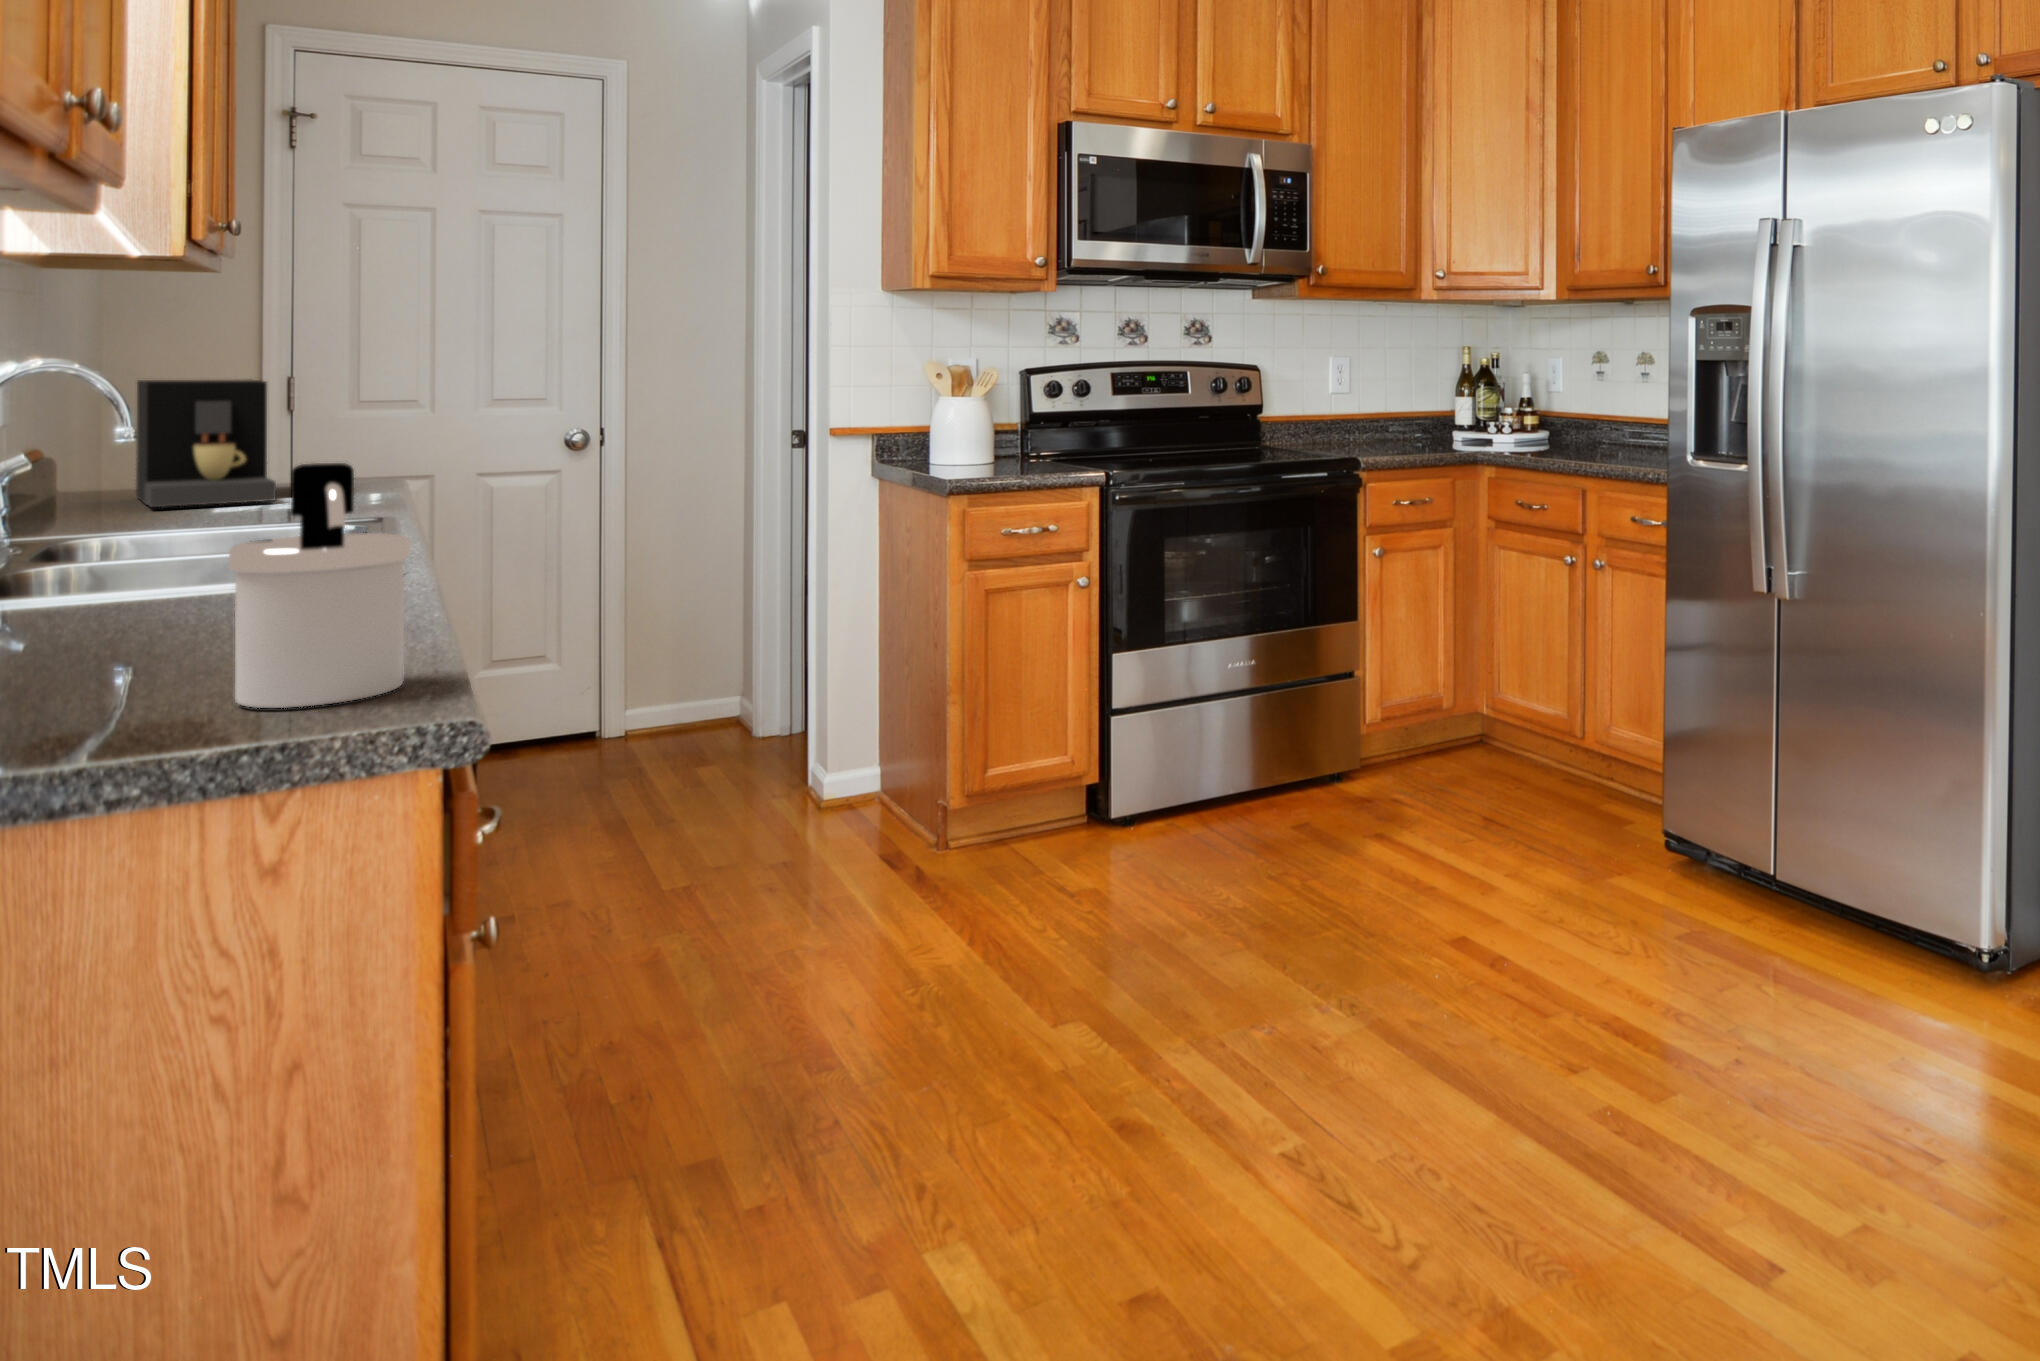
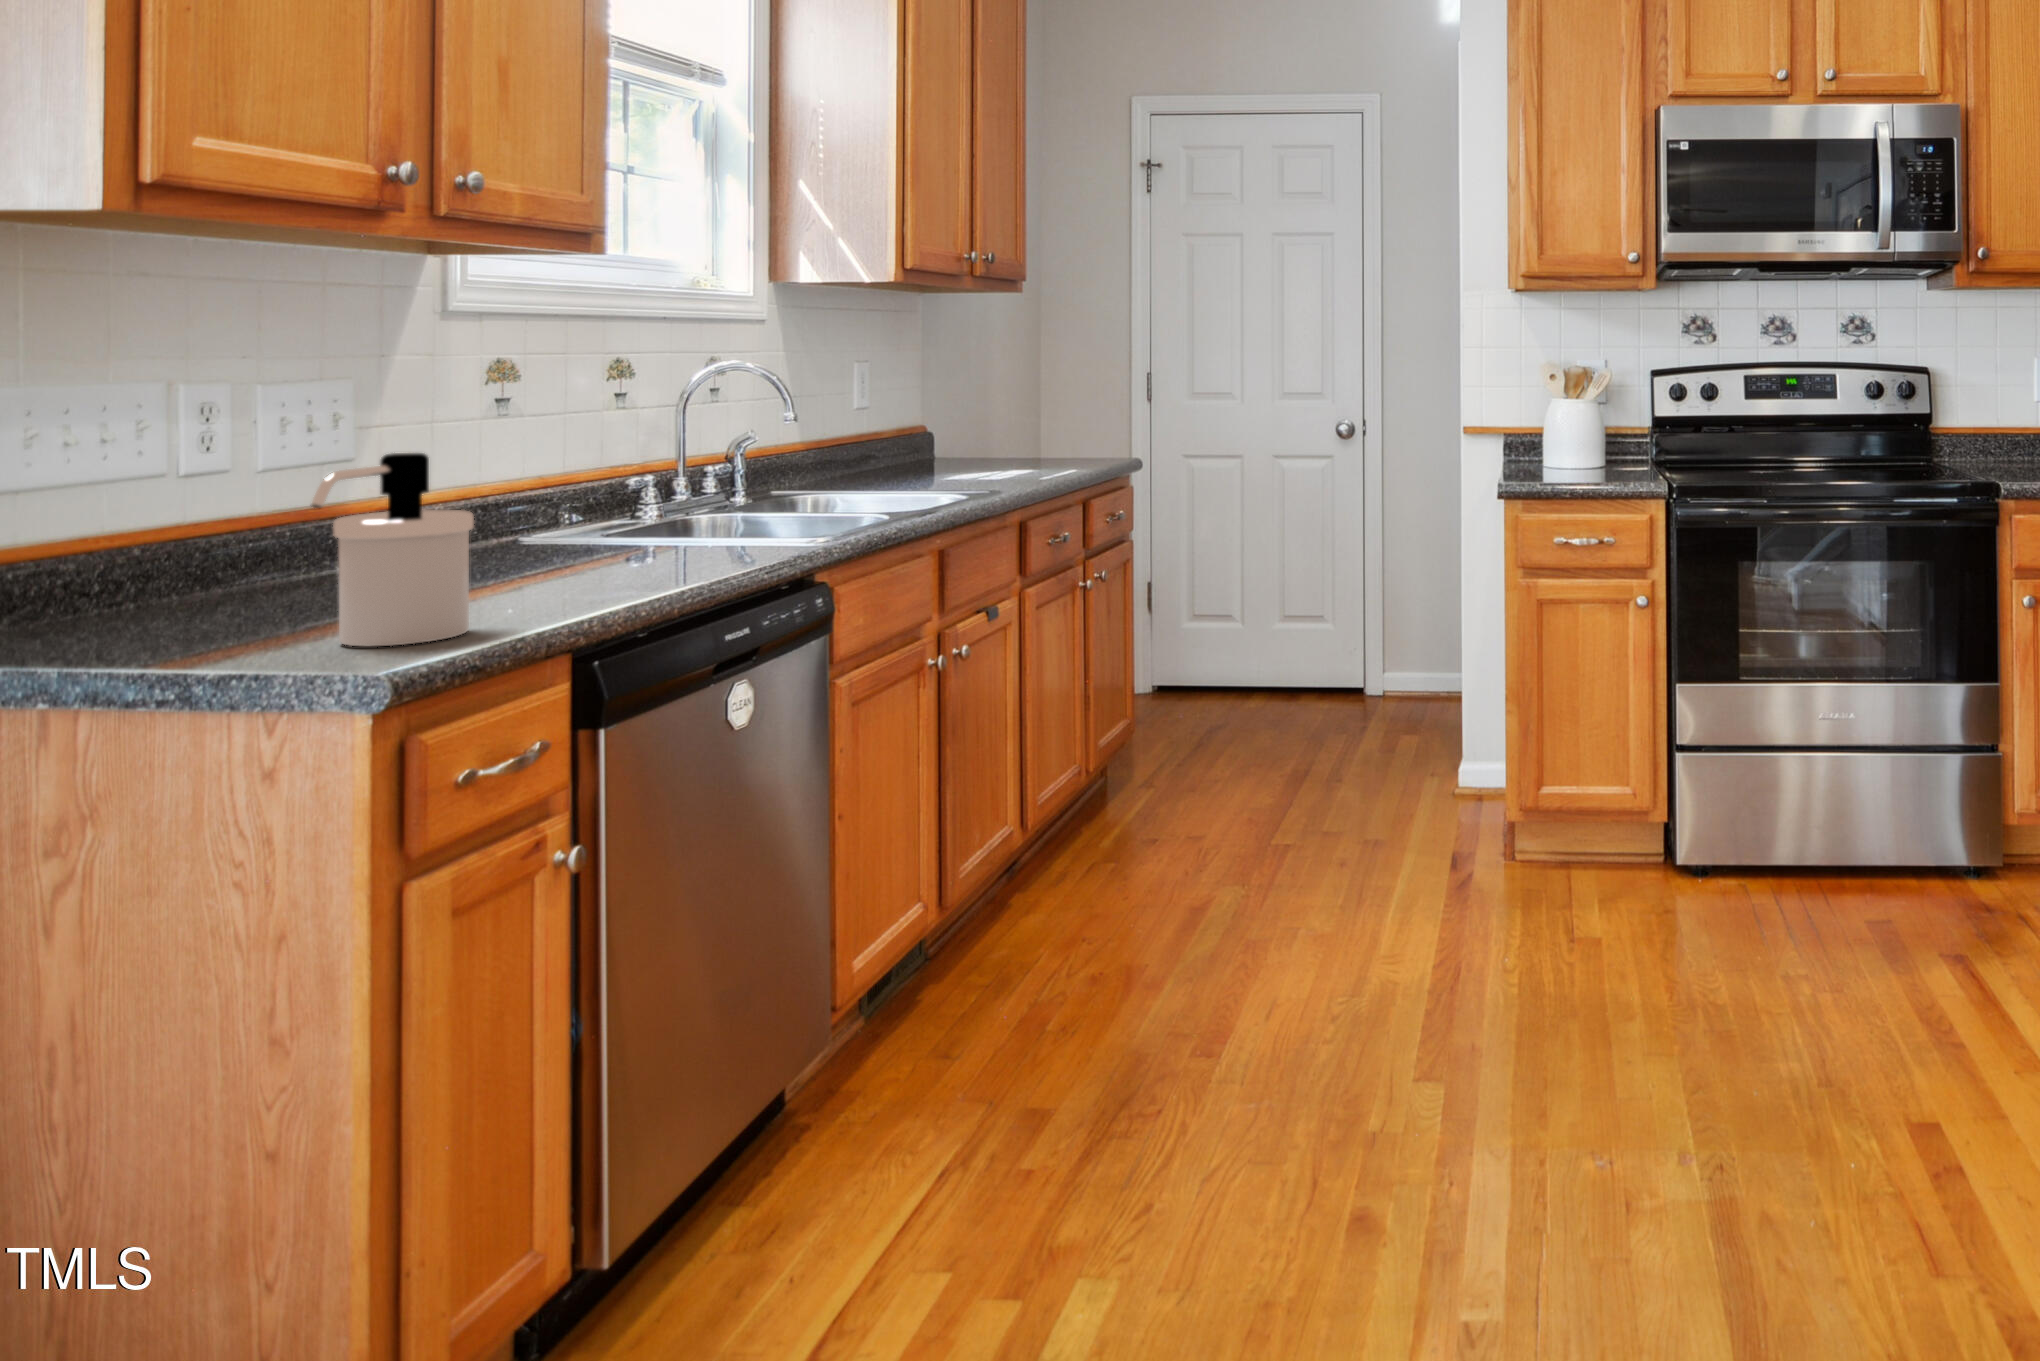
coffee maker: present [136,380,276,507] -> none [938,380,1040,476]

